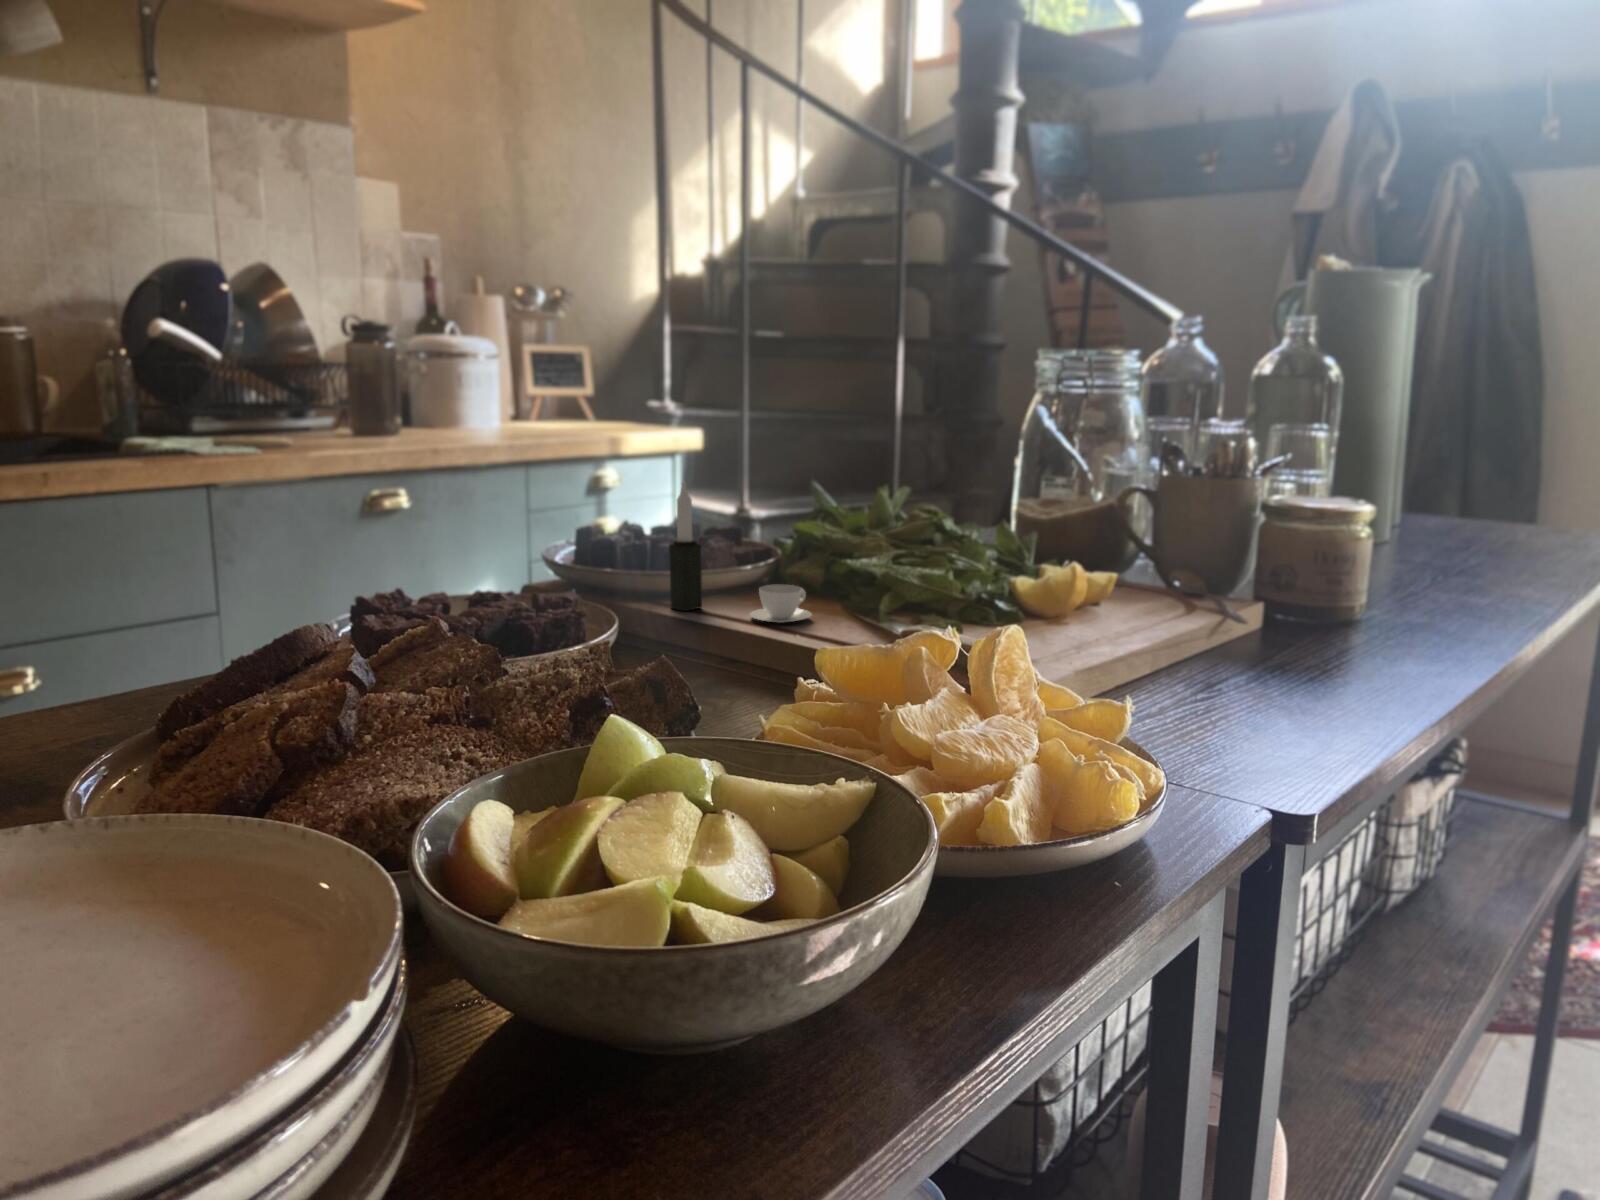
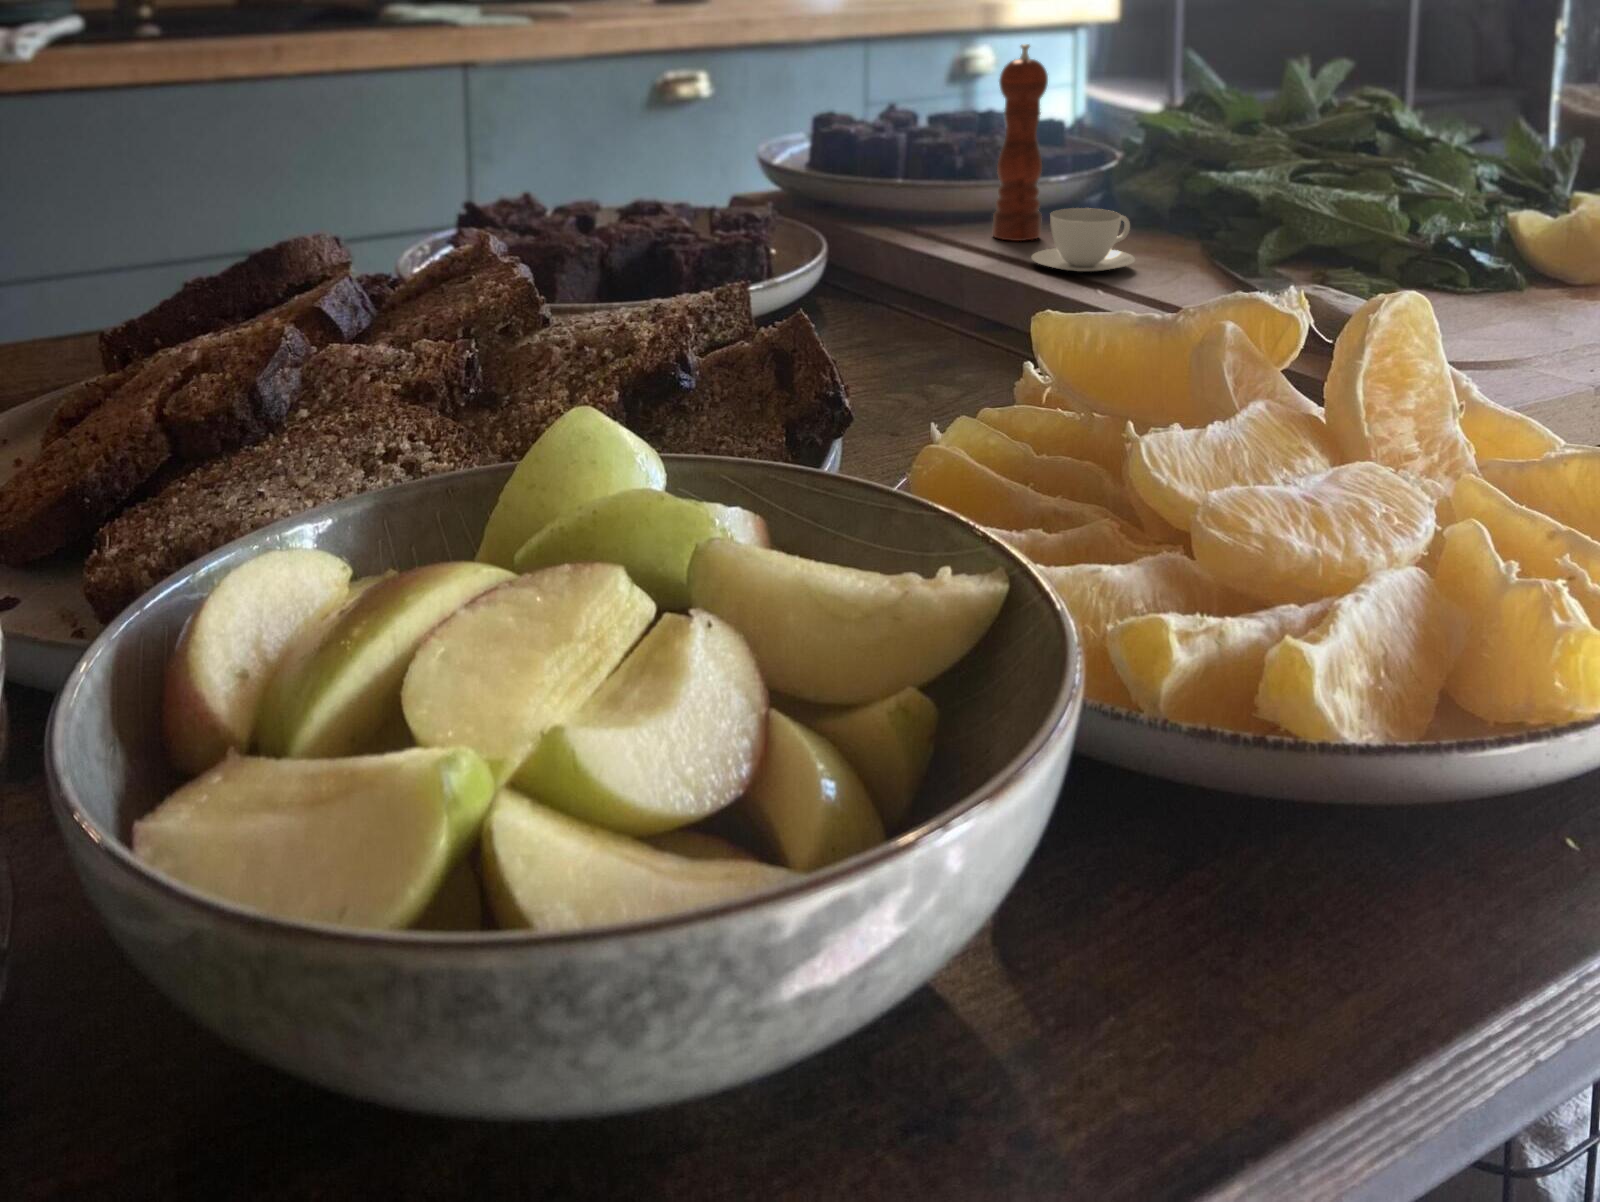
candle: present [669,482,702,611] -> none [913,27,966,246]
pepper mill: none [717,489,747,605] -> present [993,44,1048,241]

